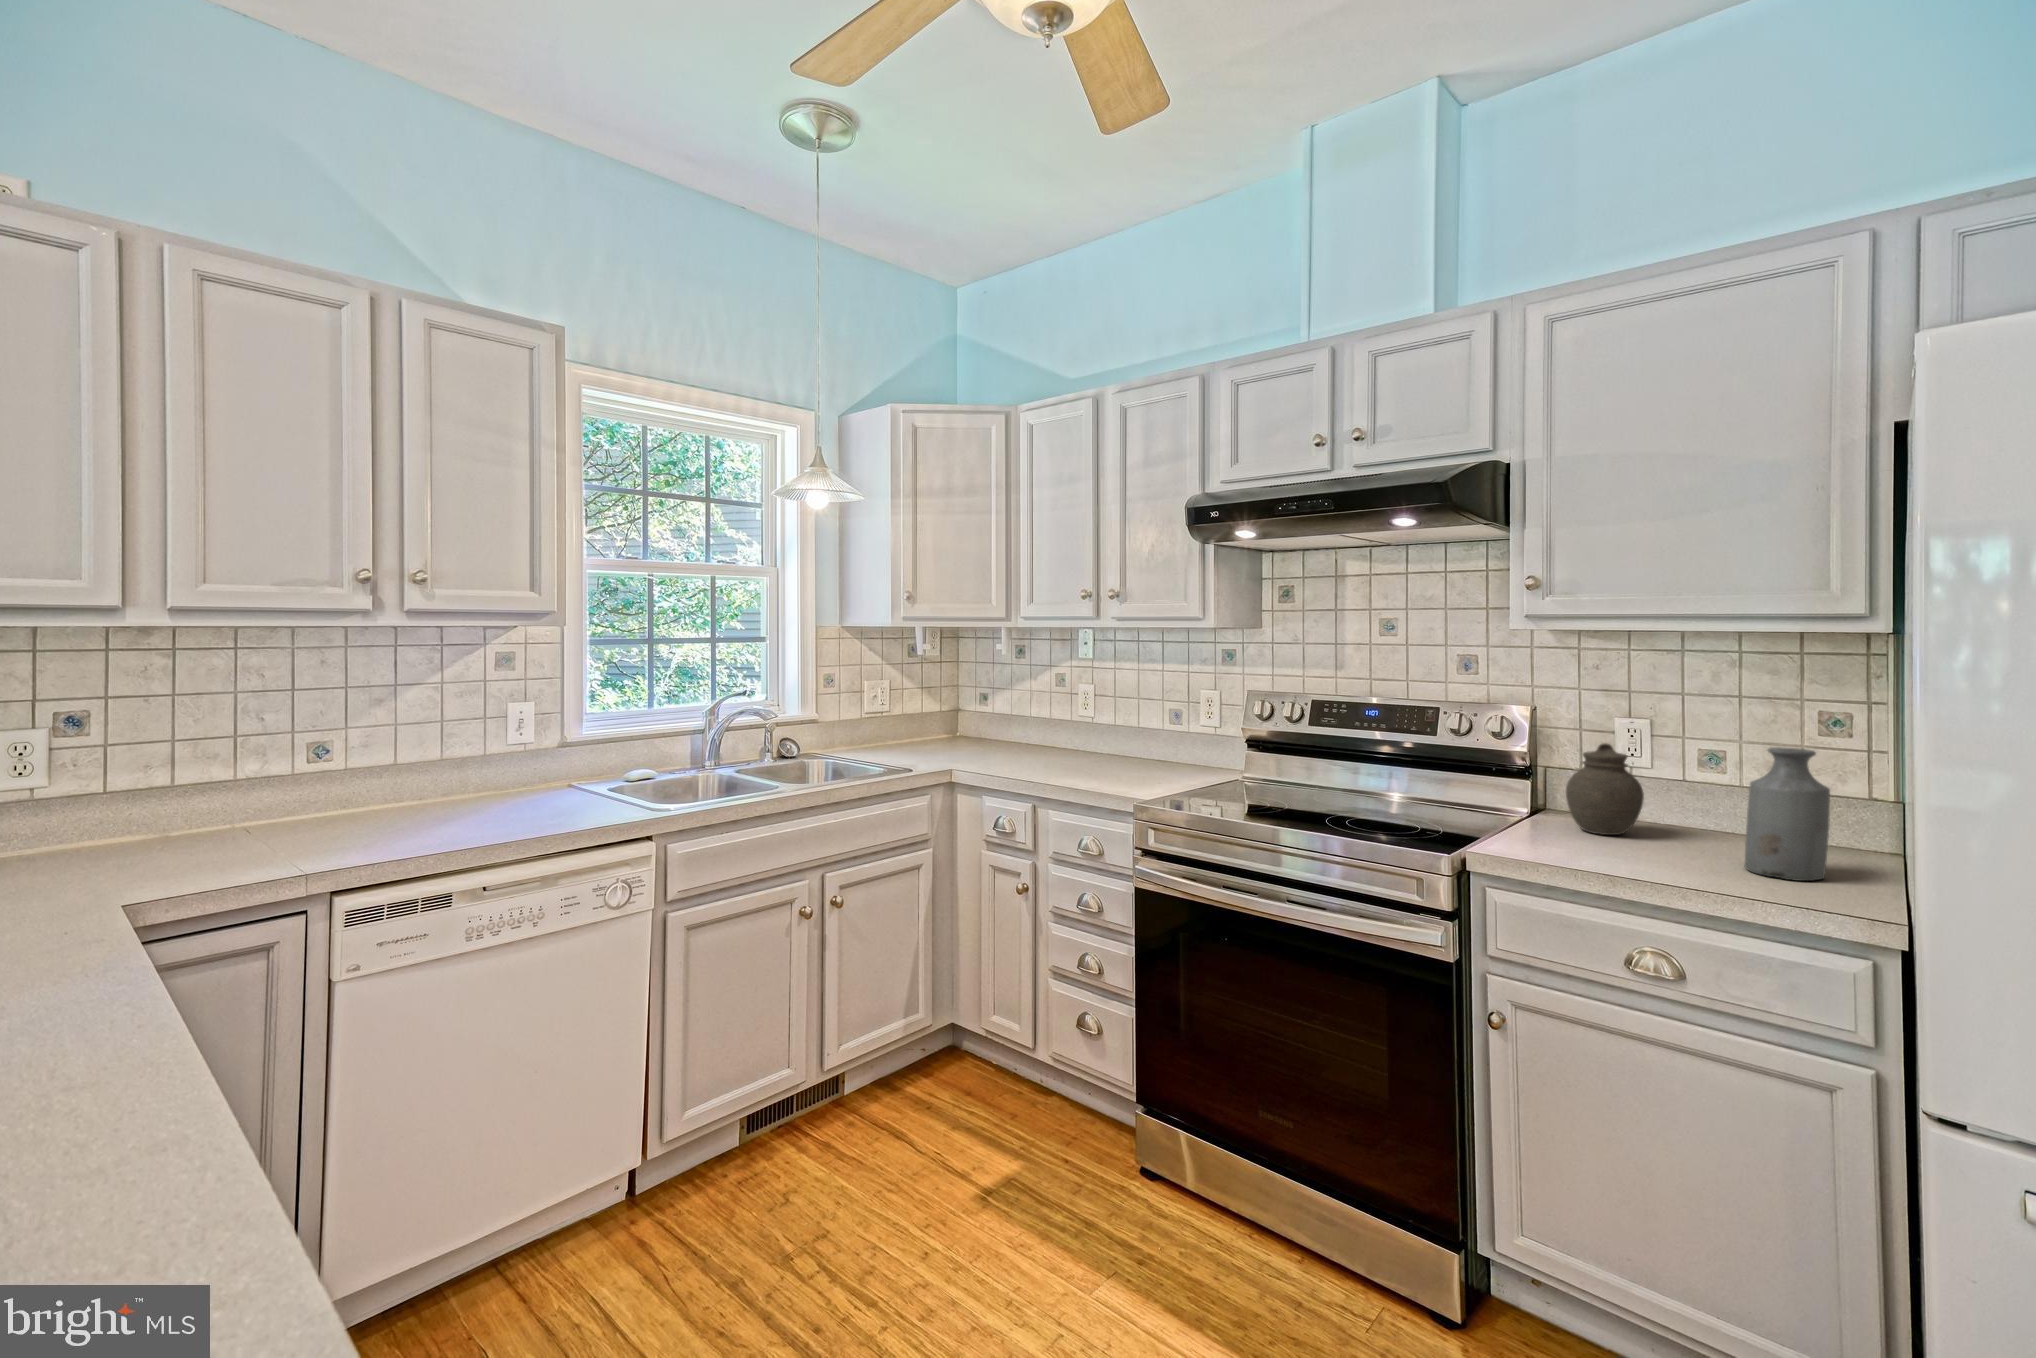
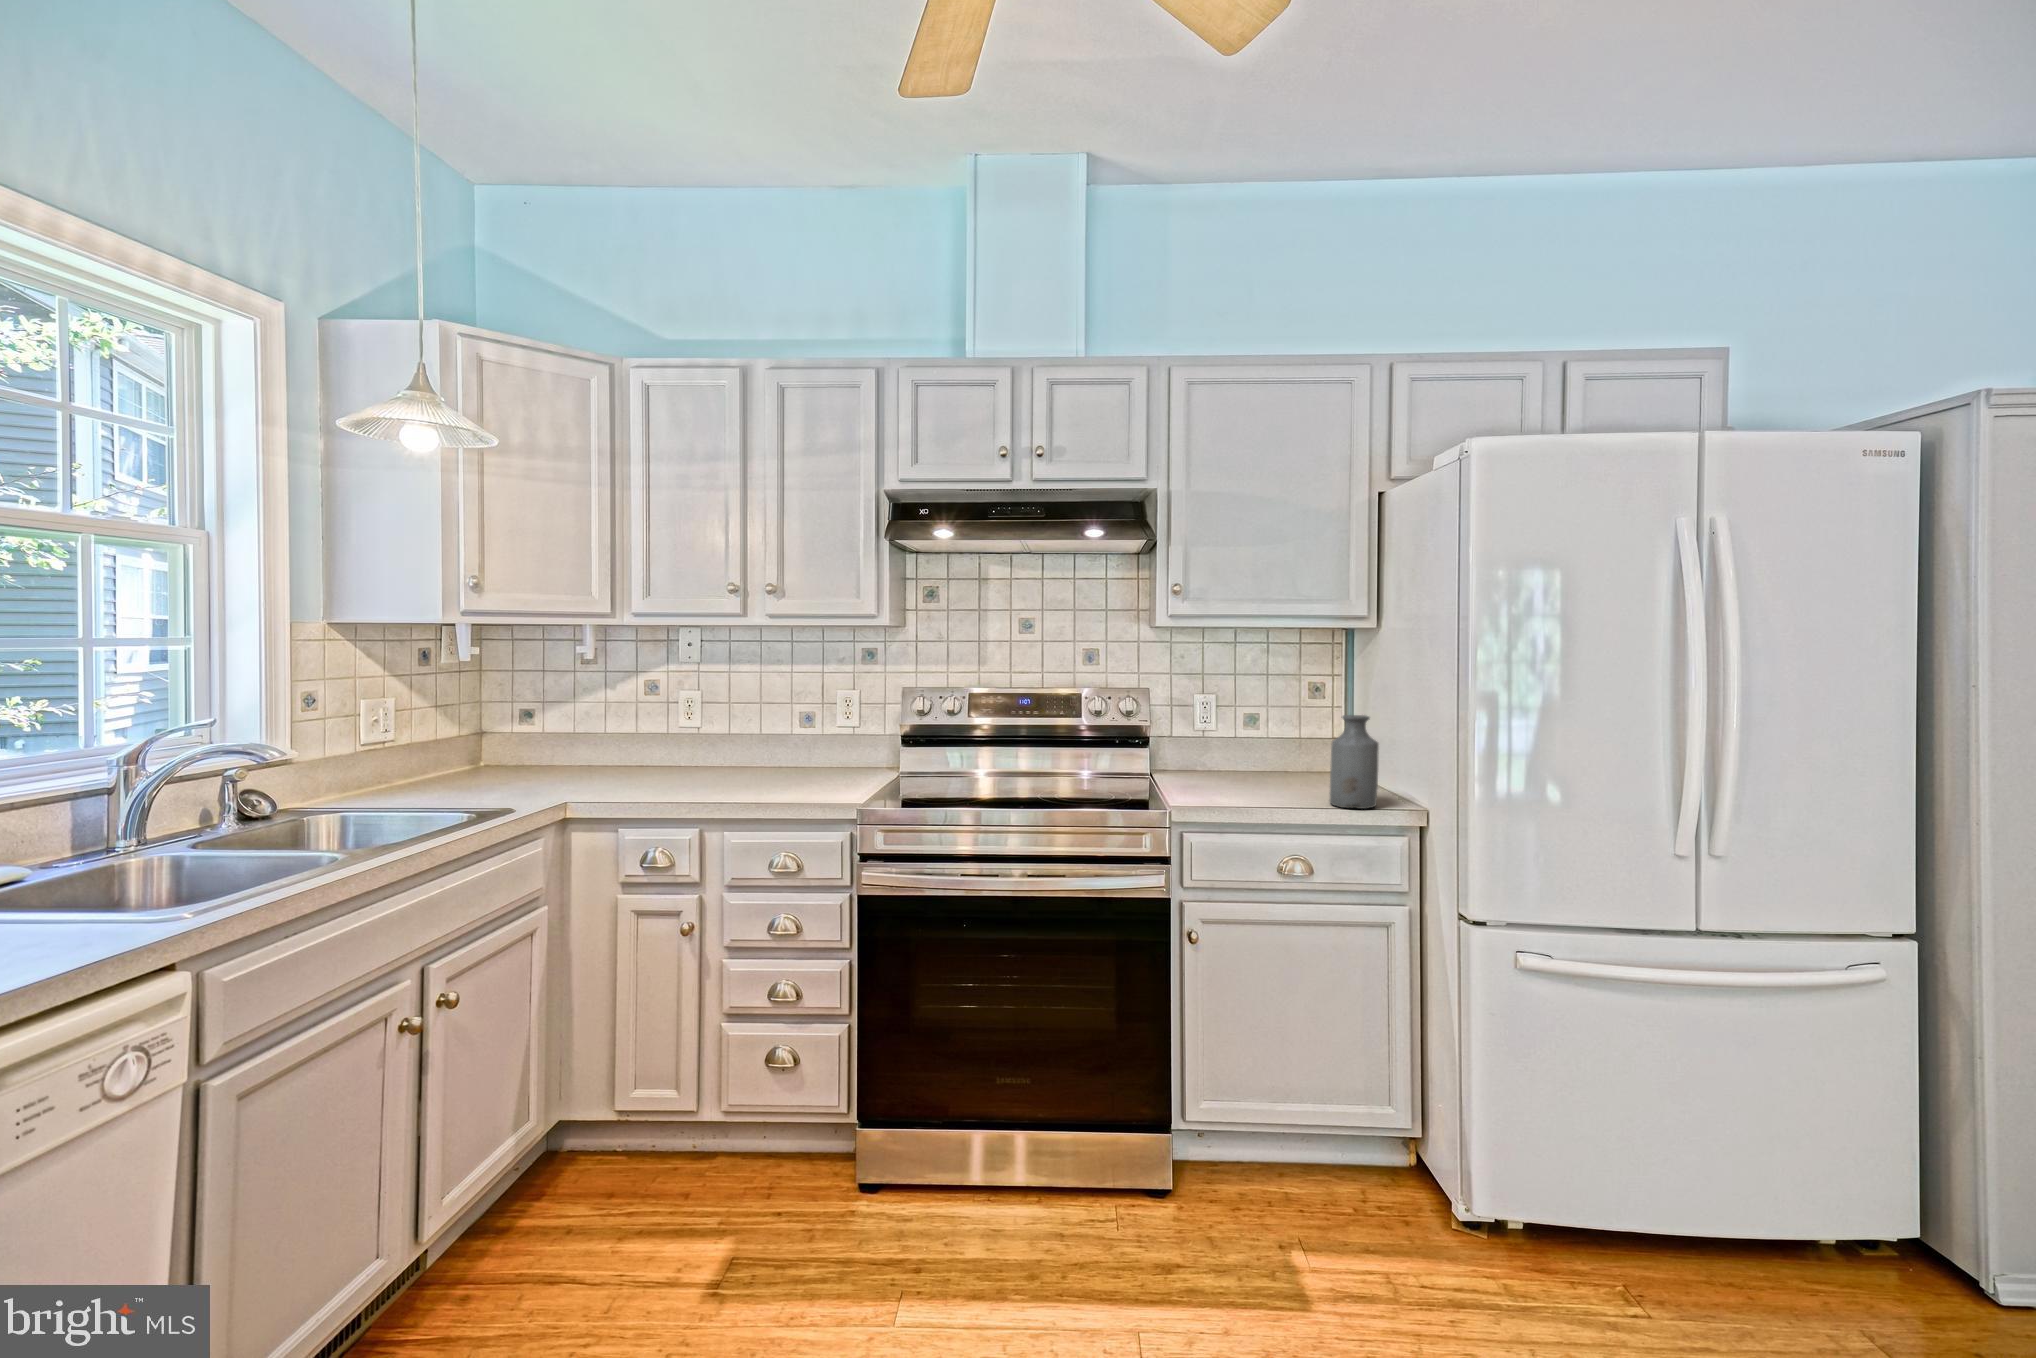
jar: present [1566,743,1644,835] -> none [1195,720,1249,792]

